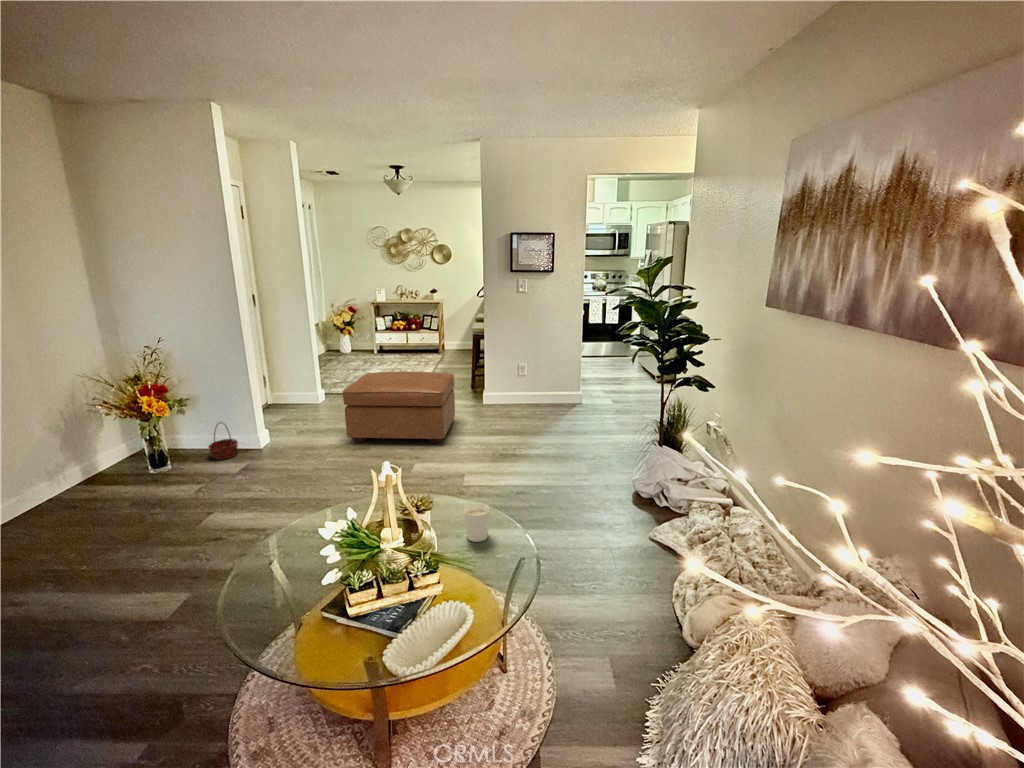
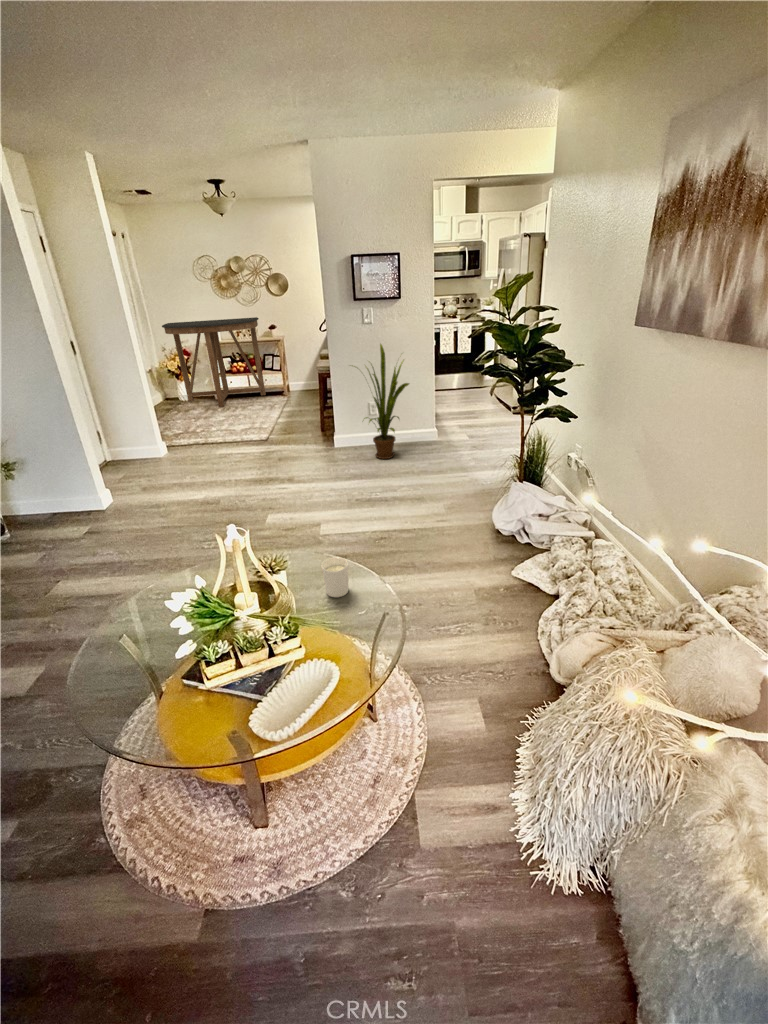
console table: none [333,281,422,360] -> present [162,317,266,407]
house plant: none [501,310,559,418] -> present [354,344,409,459]
ottoman: present [342,372,455,444] -> none [183,418,306,497]
basket: present [208,422,238,459] -> none [47,485,81,525]

